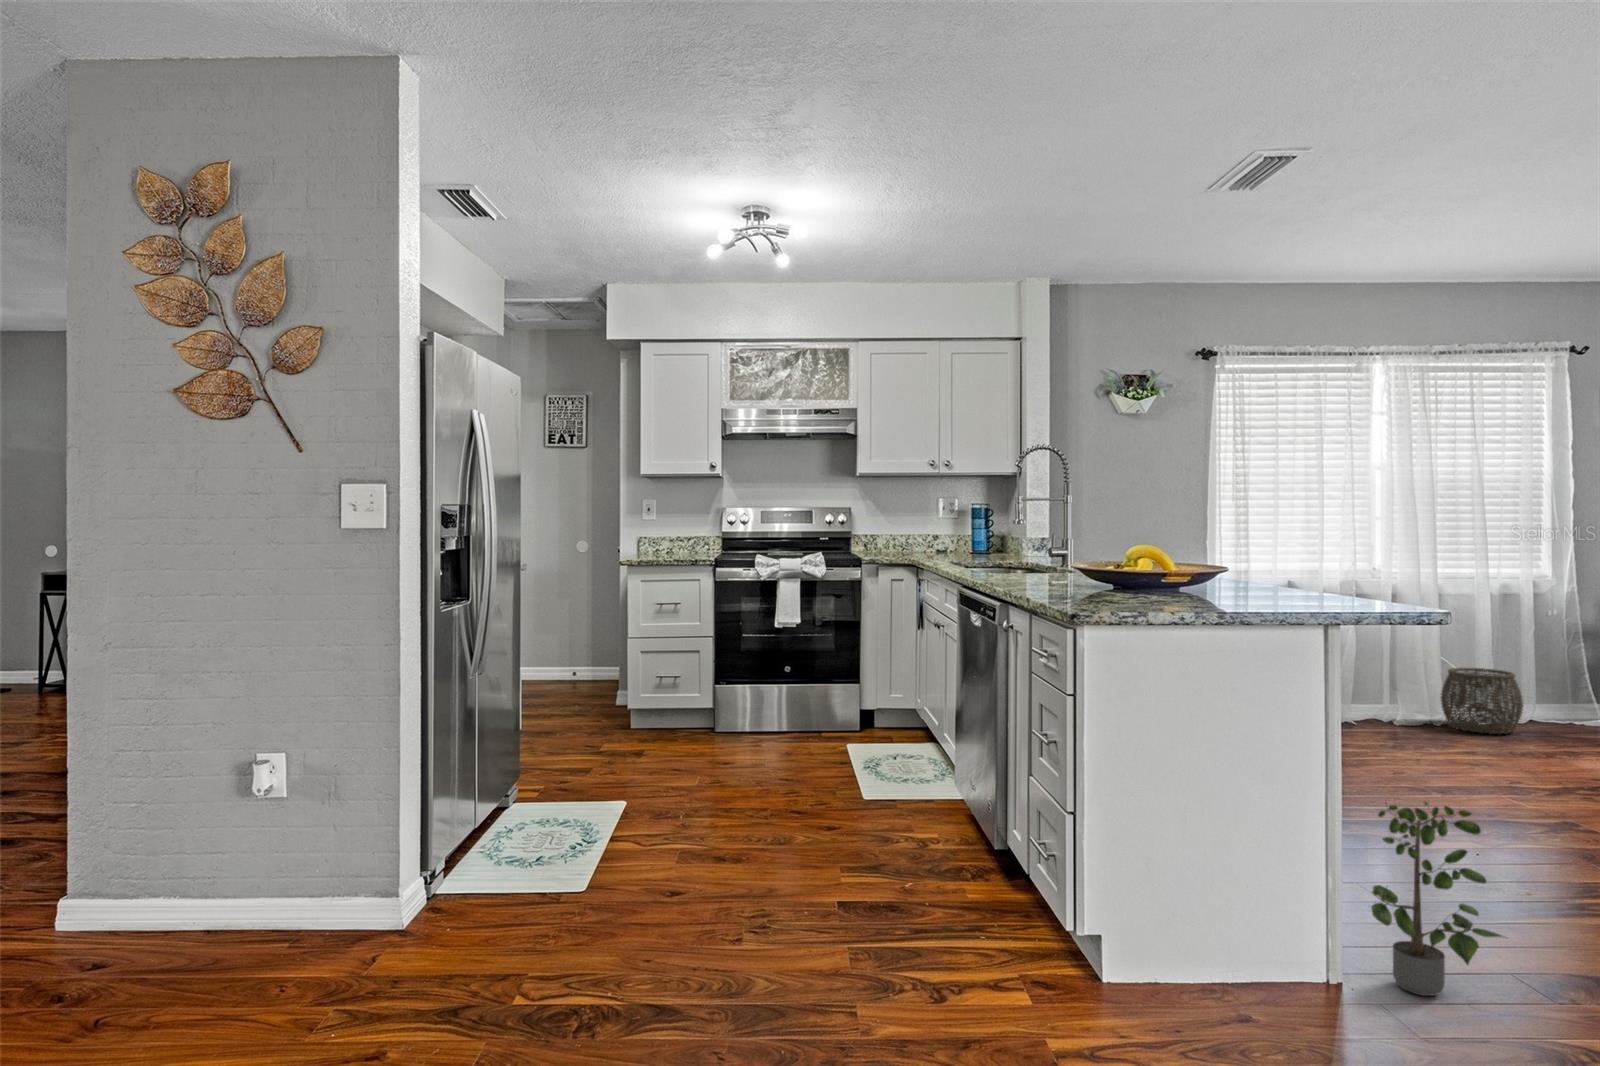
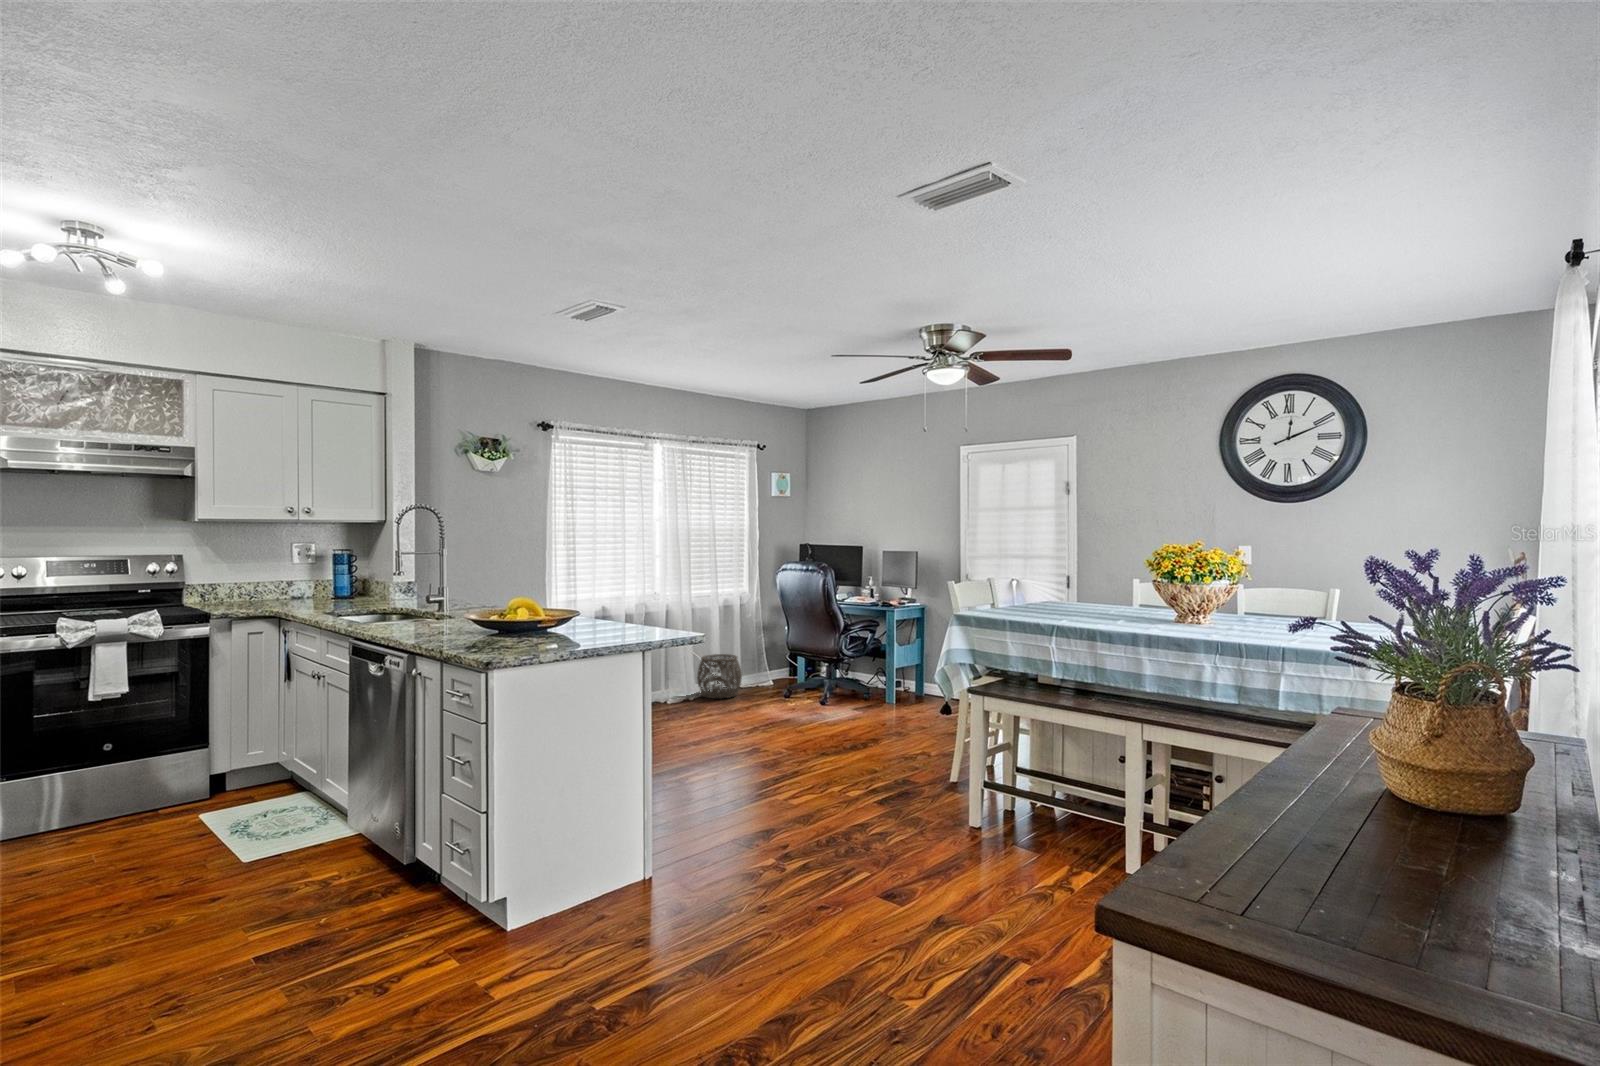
potted plant: present [1371,802,1504,996] -> none [734,774,811,908]

